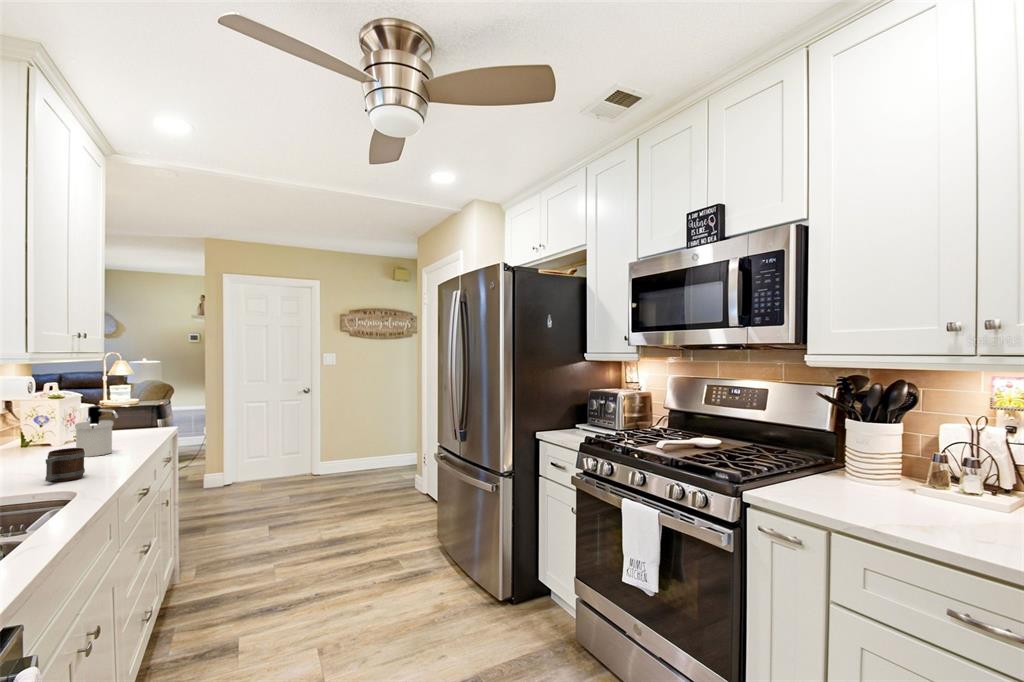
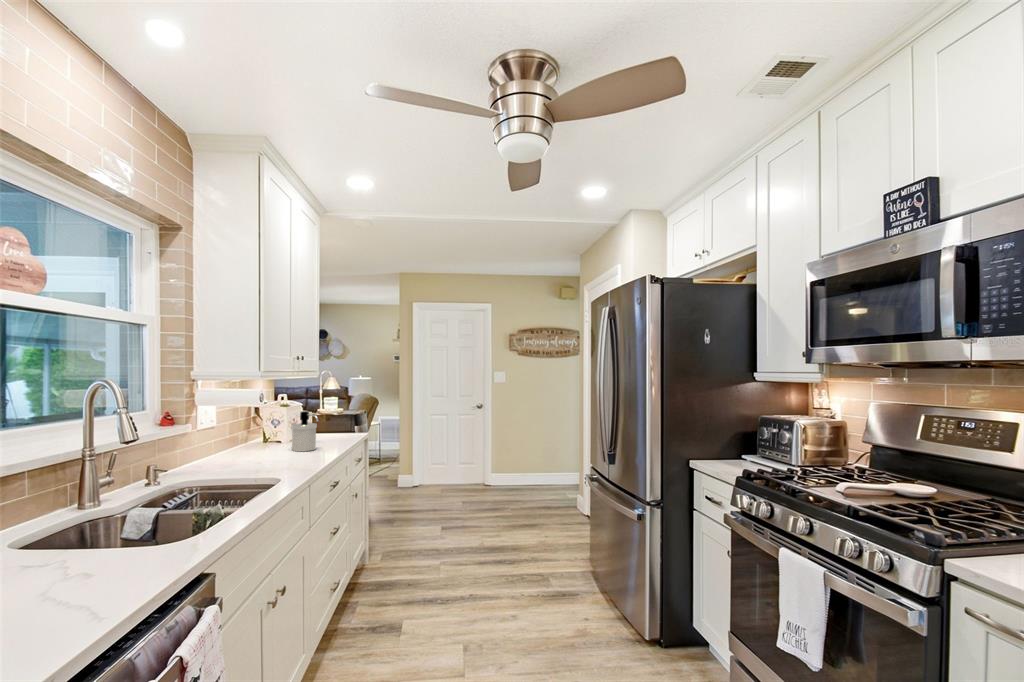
mug: present [45,448,85,482] -> none [262,444,289,469]

